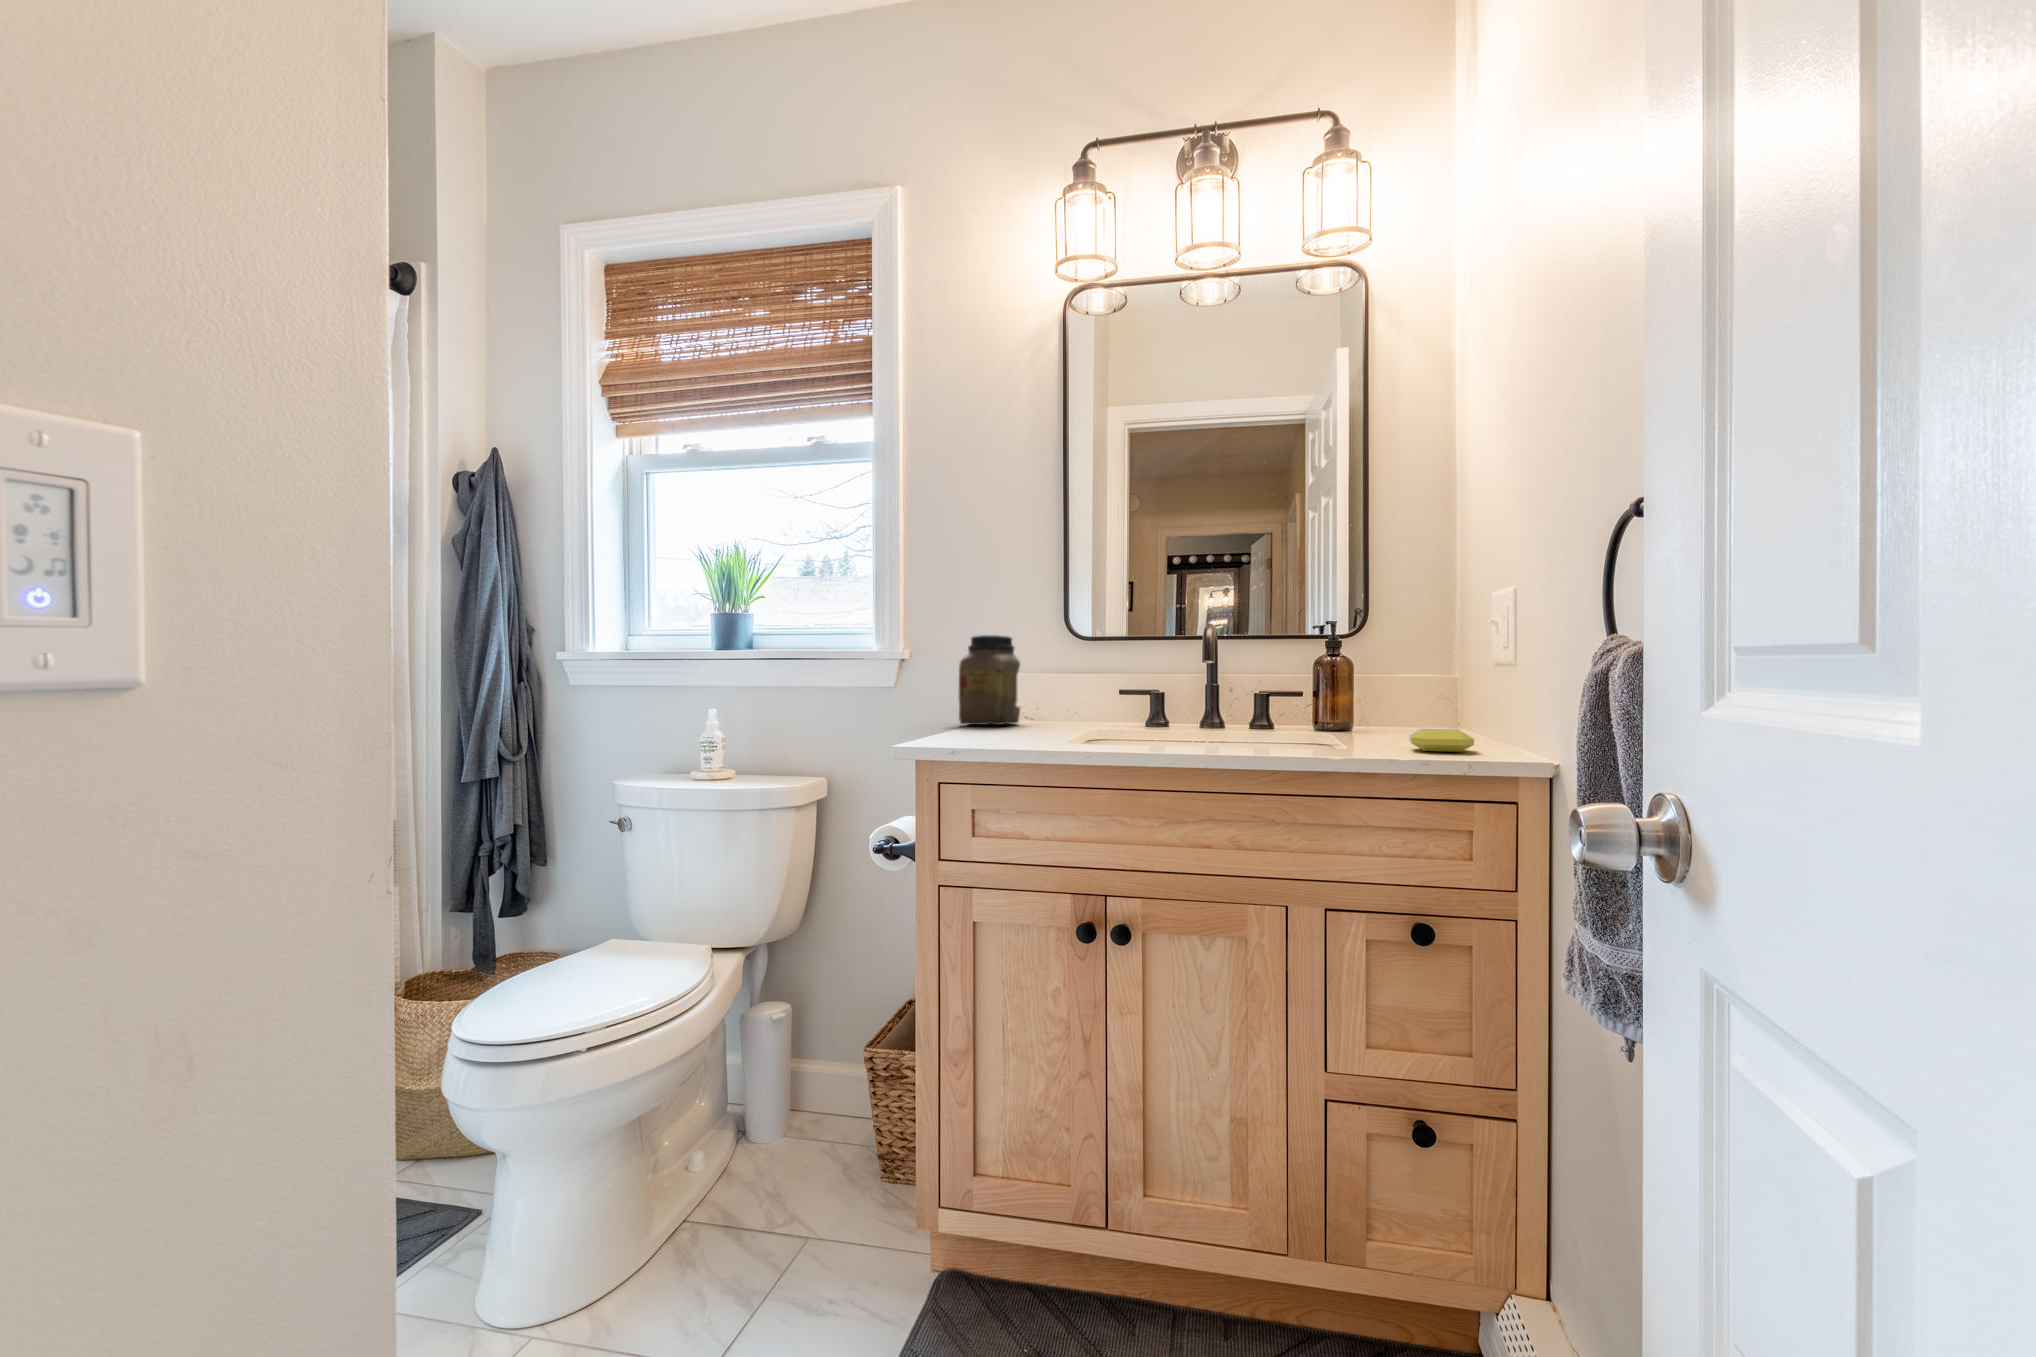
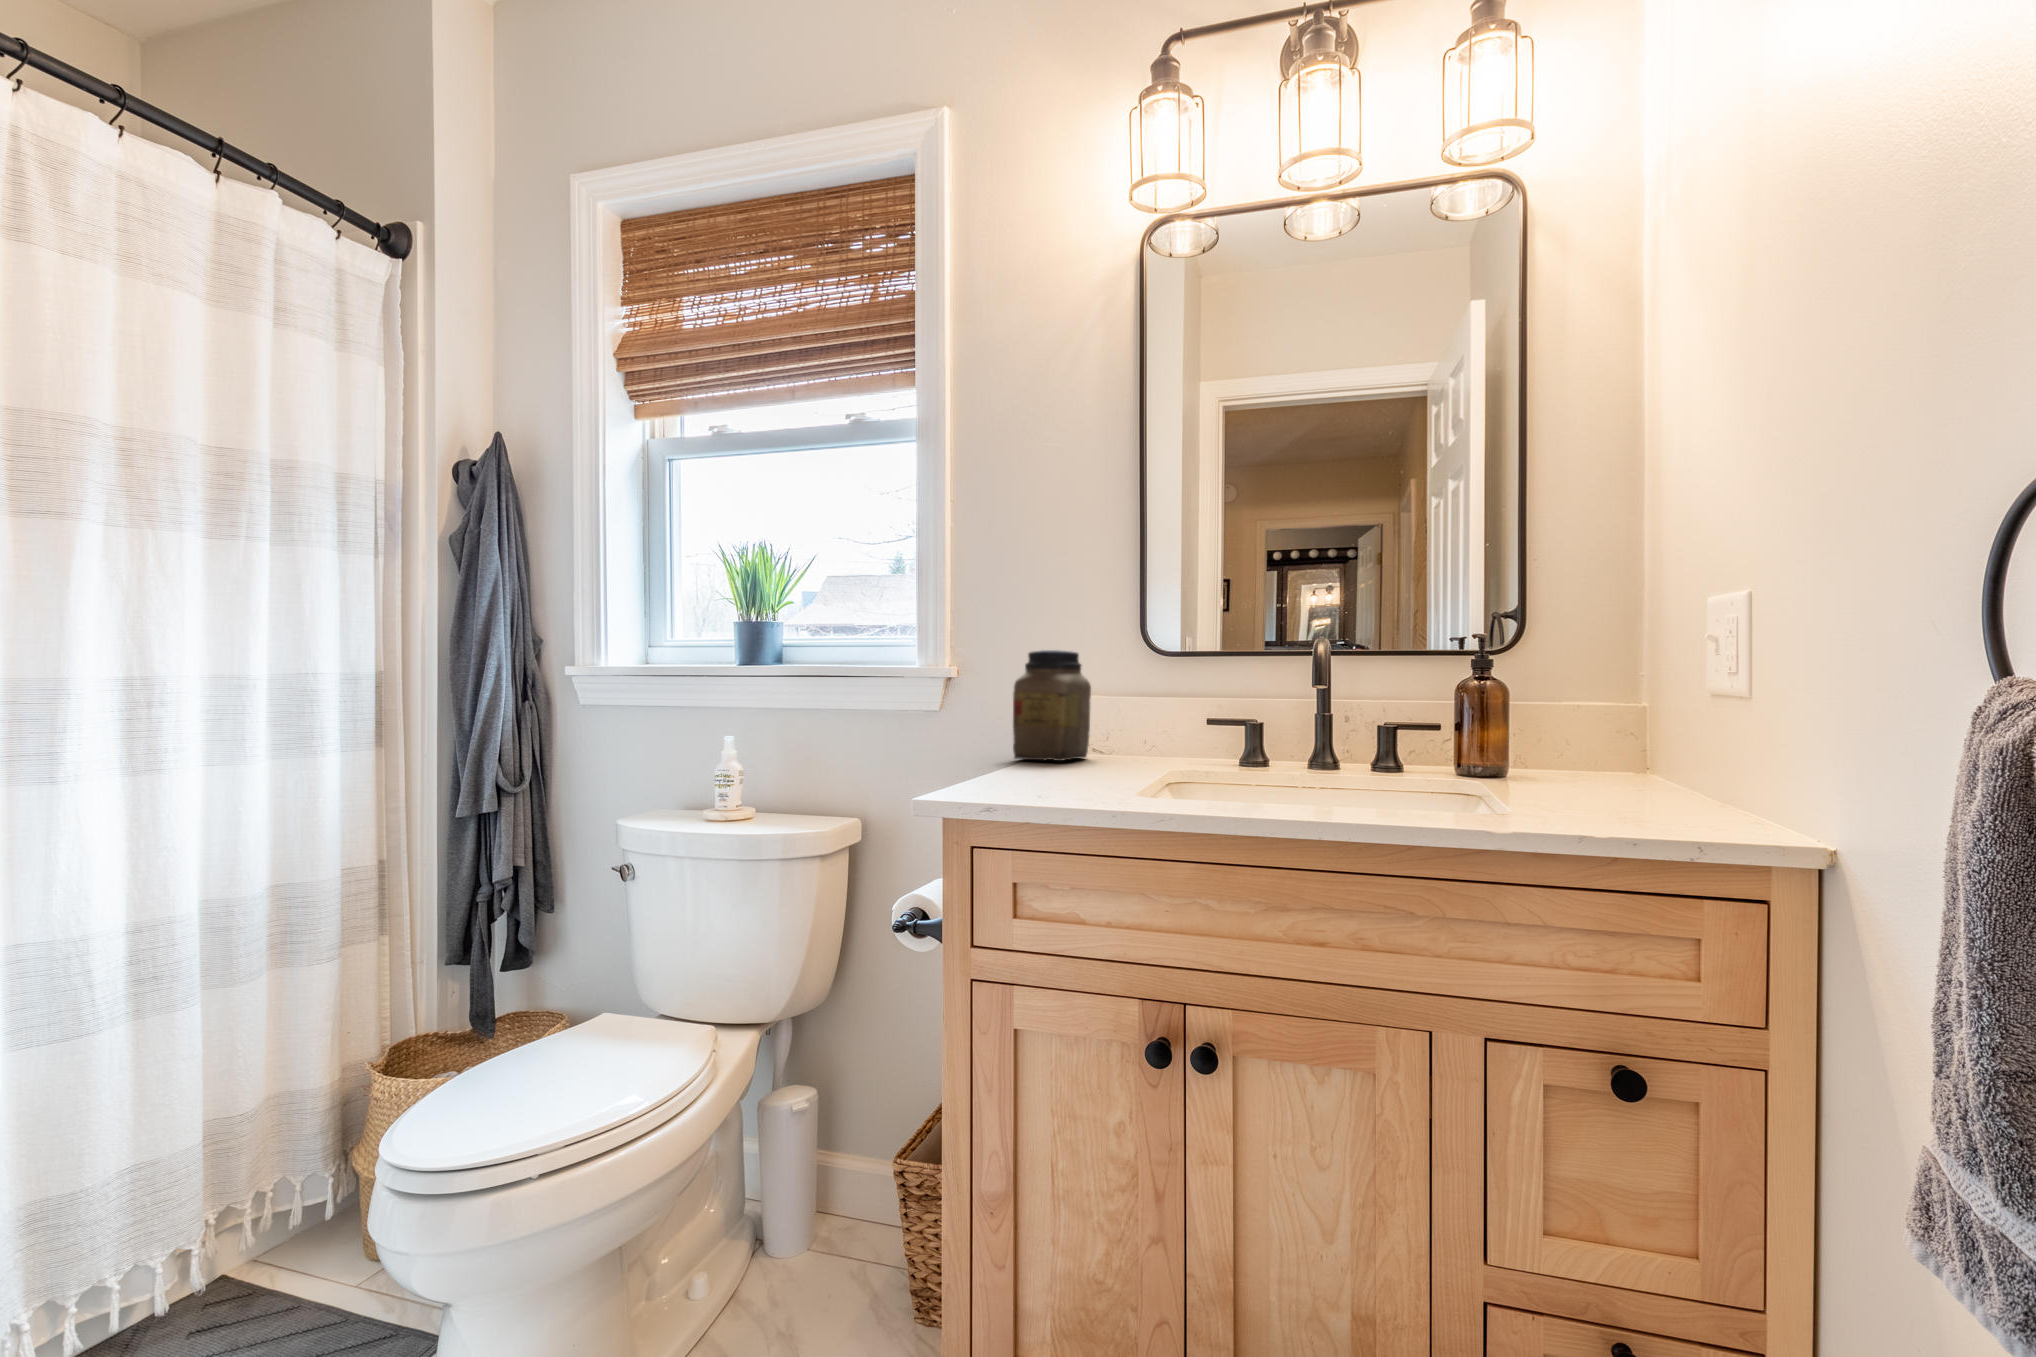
soap bar: present [1409,729,1474,752] -> none [1600,785,1696,821]

